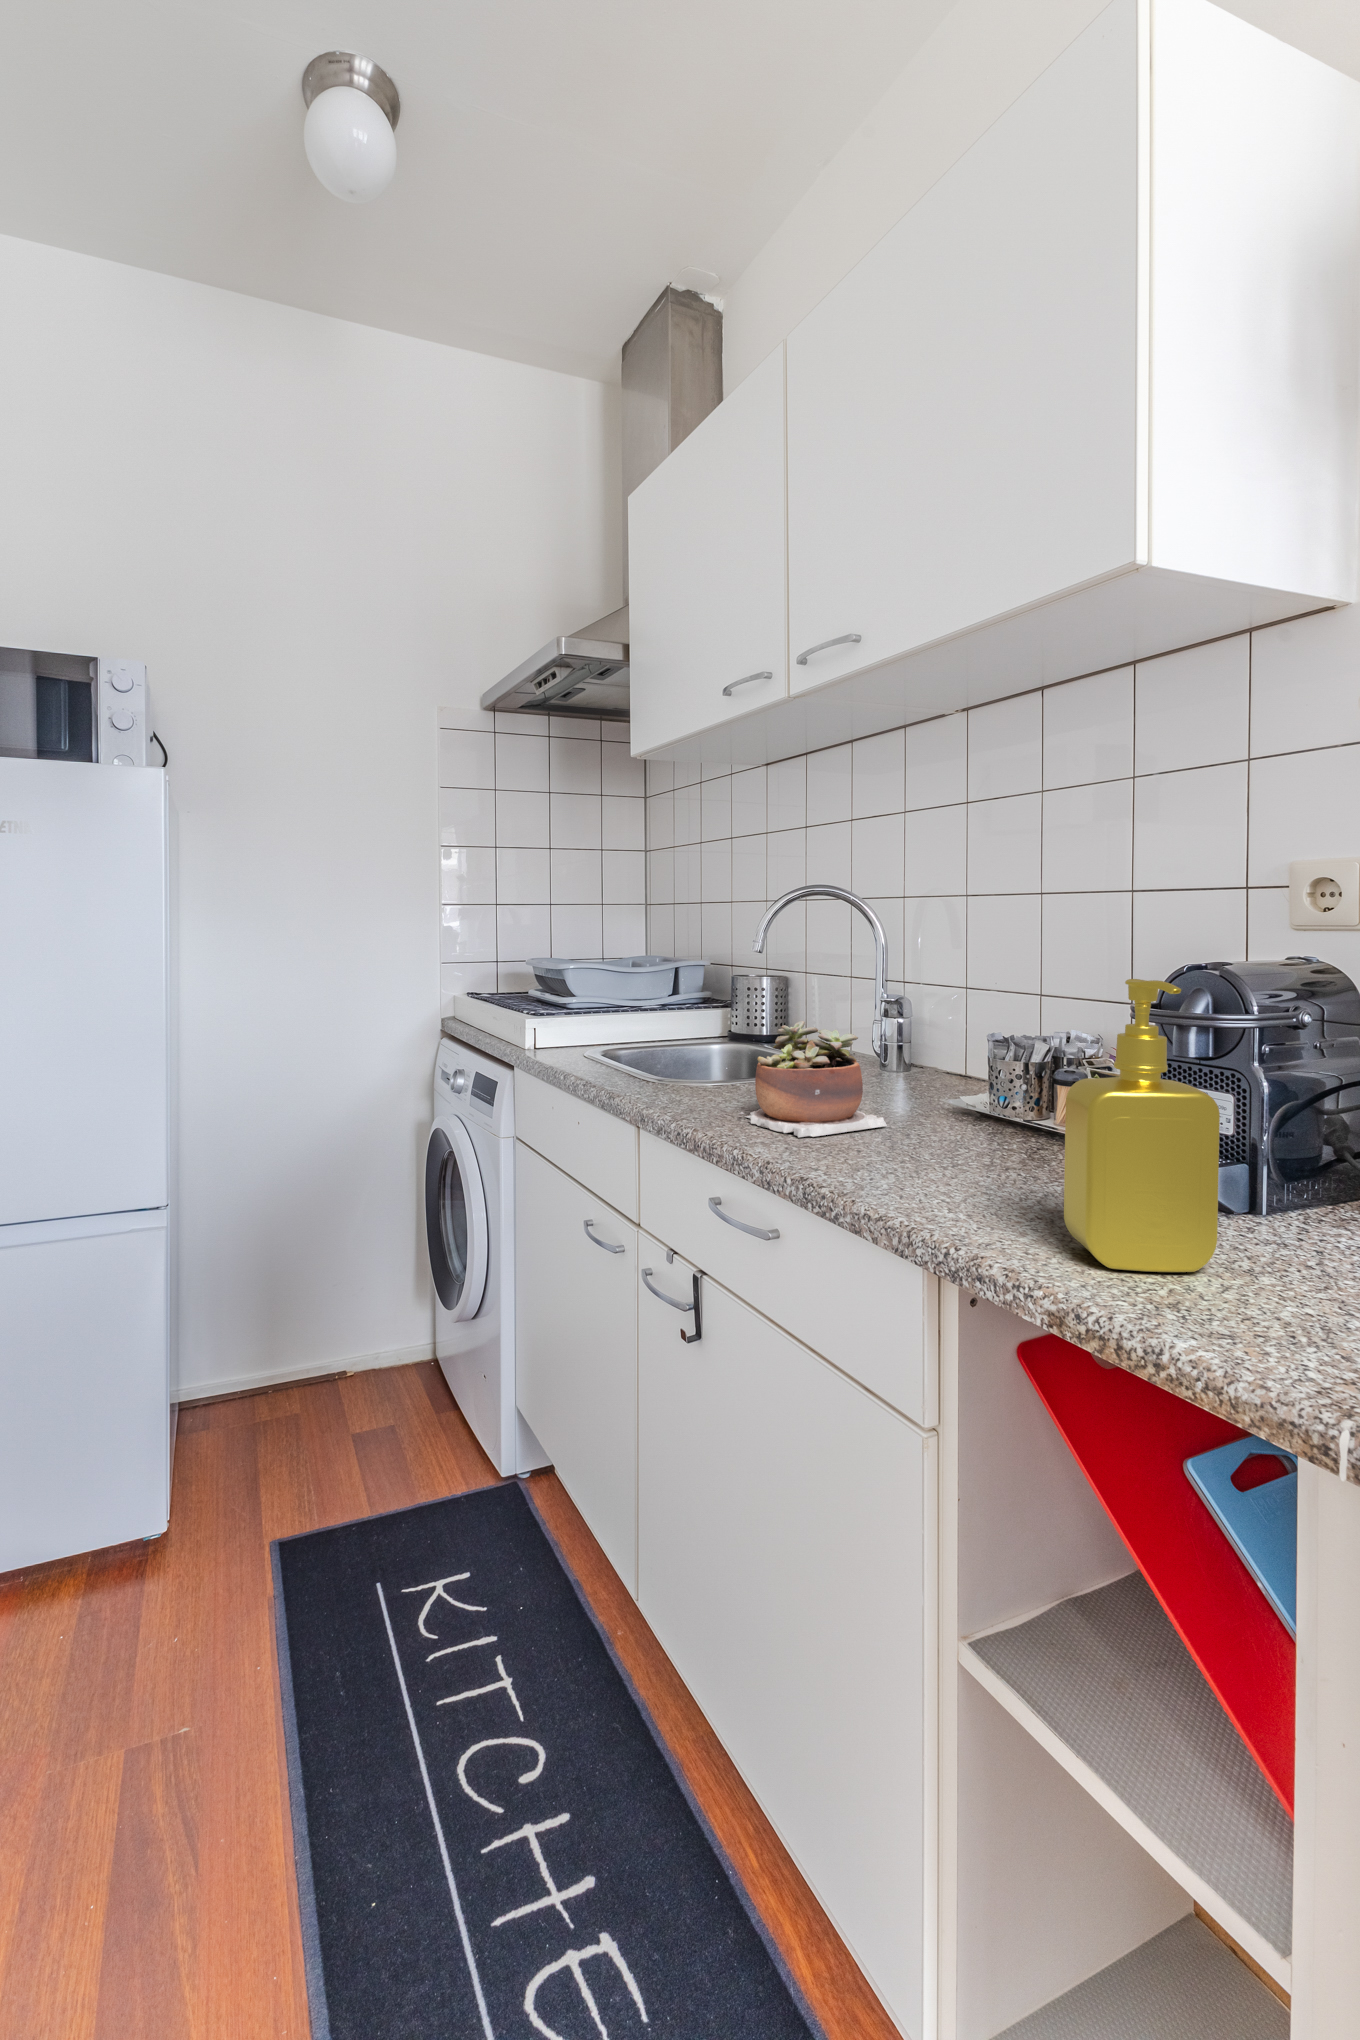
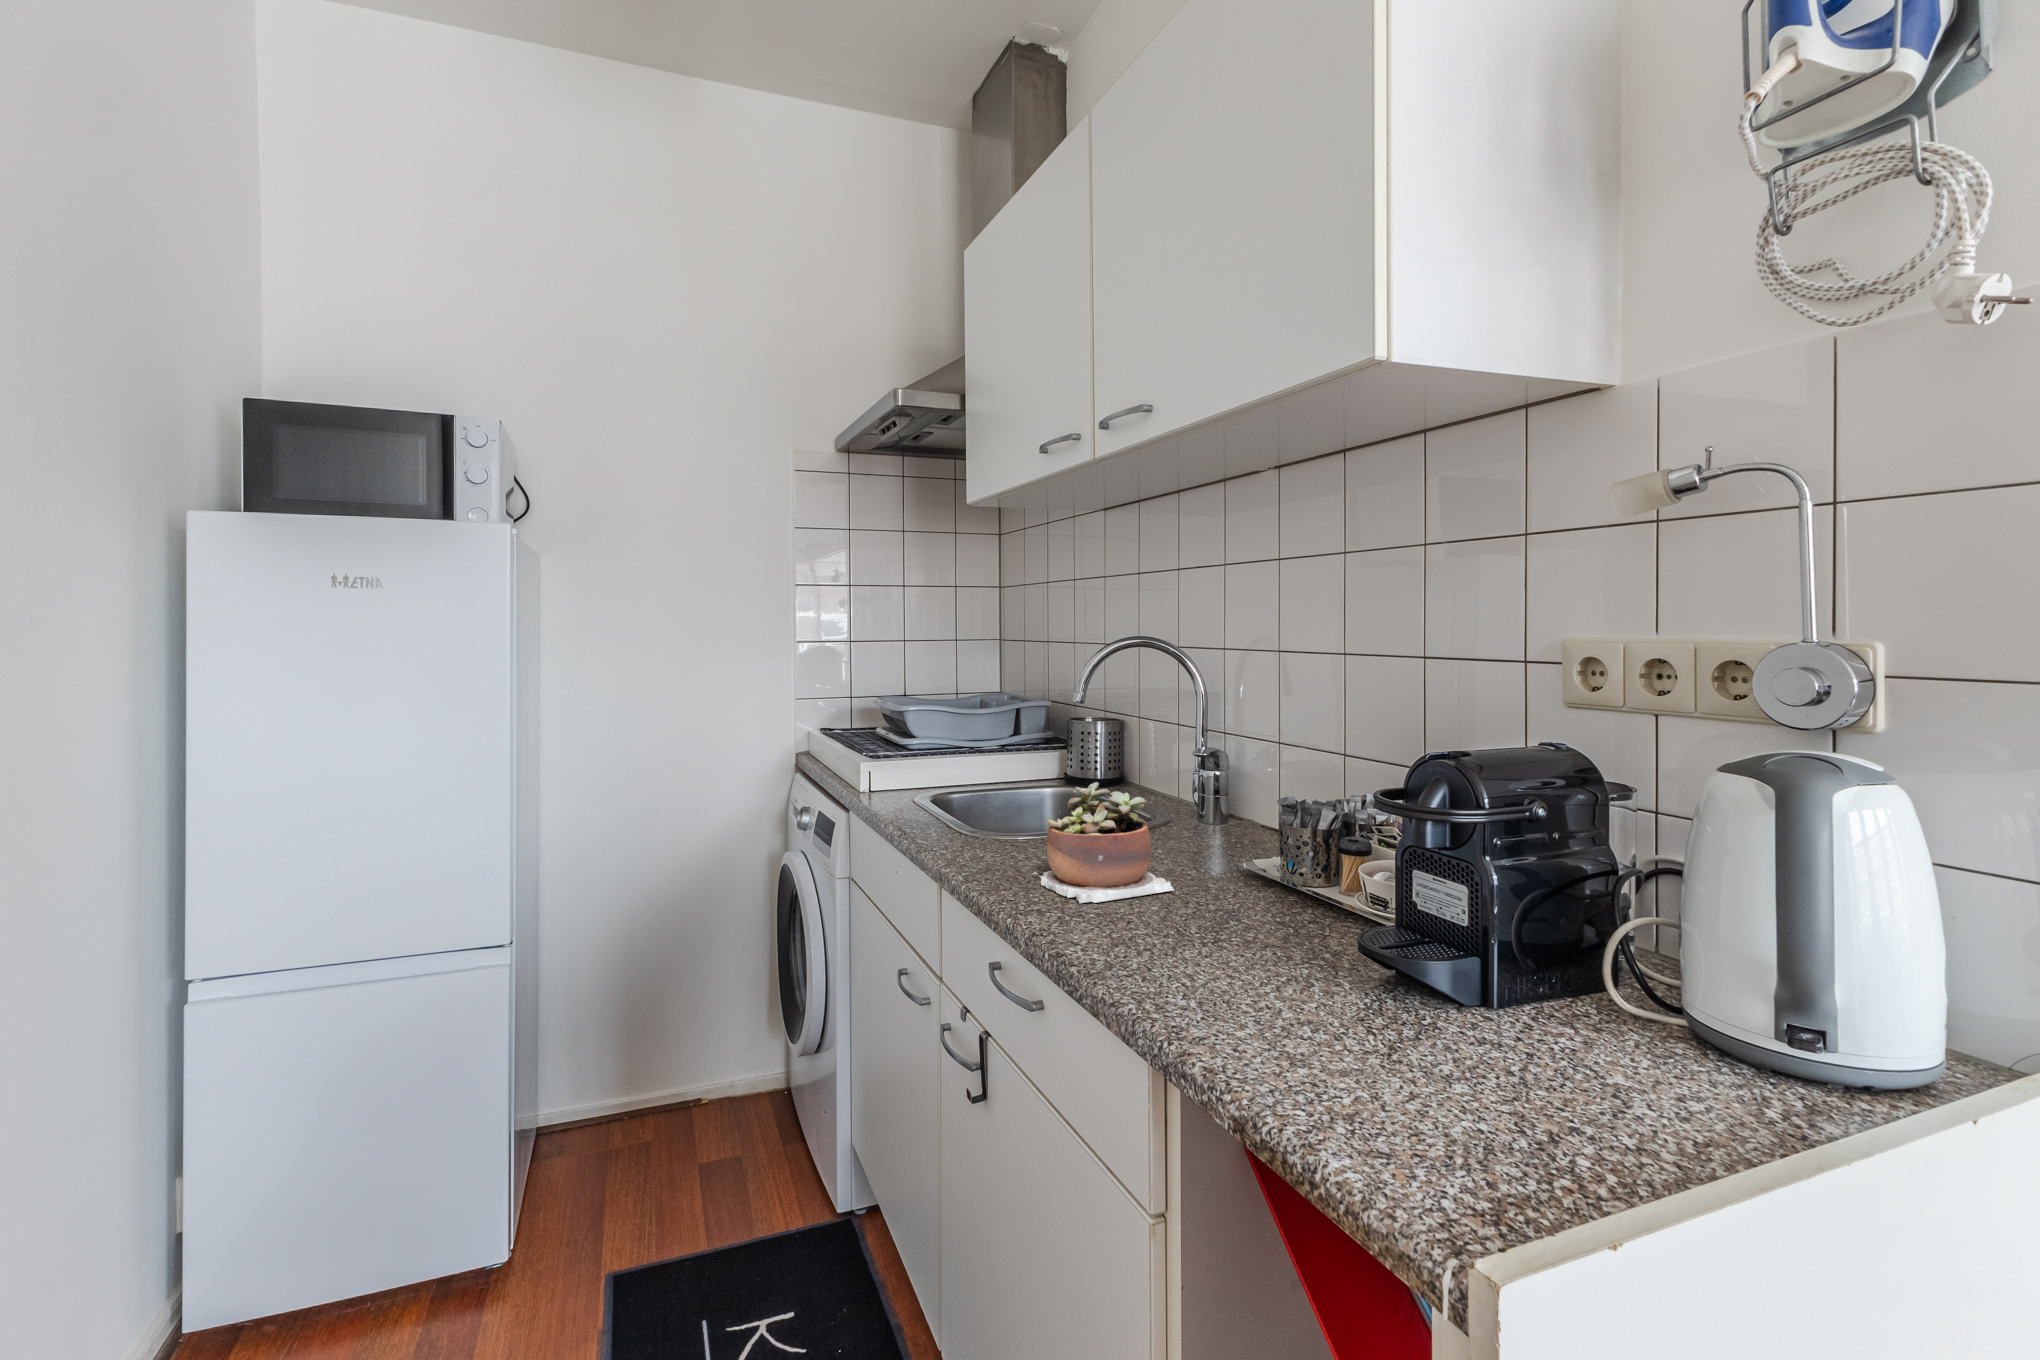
soap dispenser: present [1064,979,1220,1272] -> none [1278,784,1414,1077]

